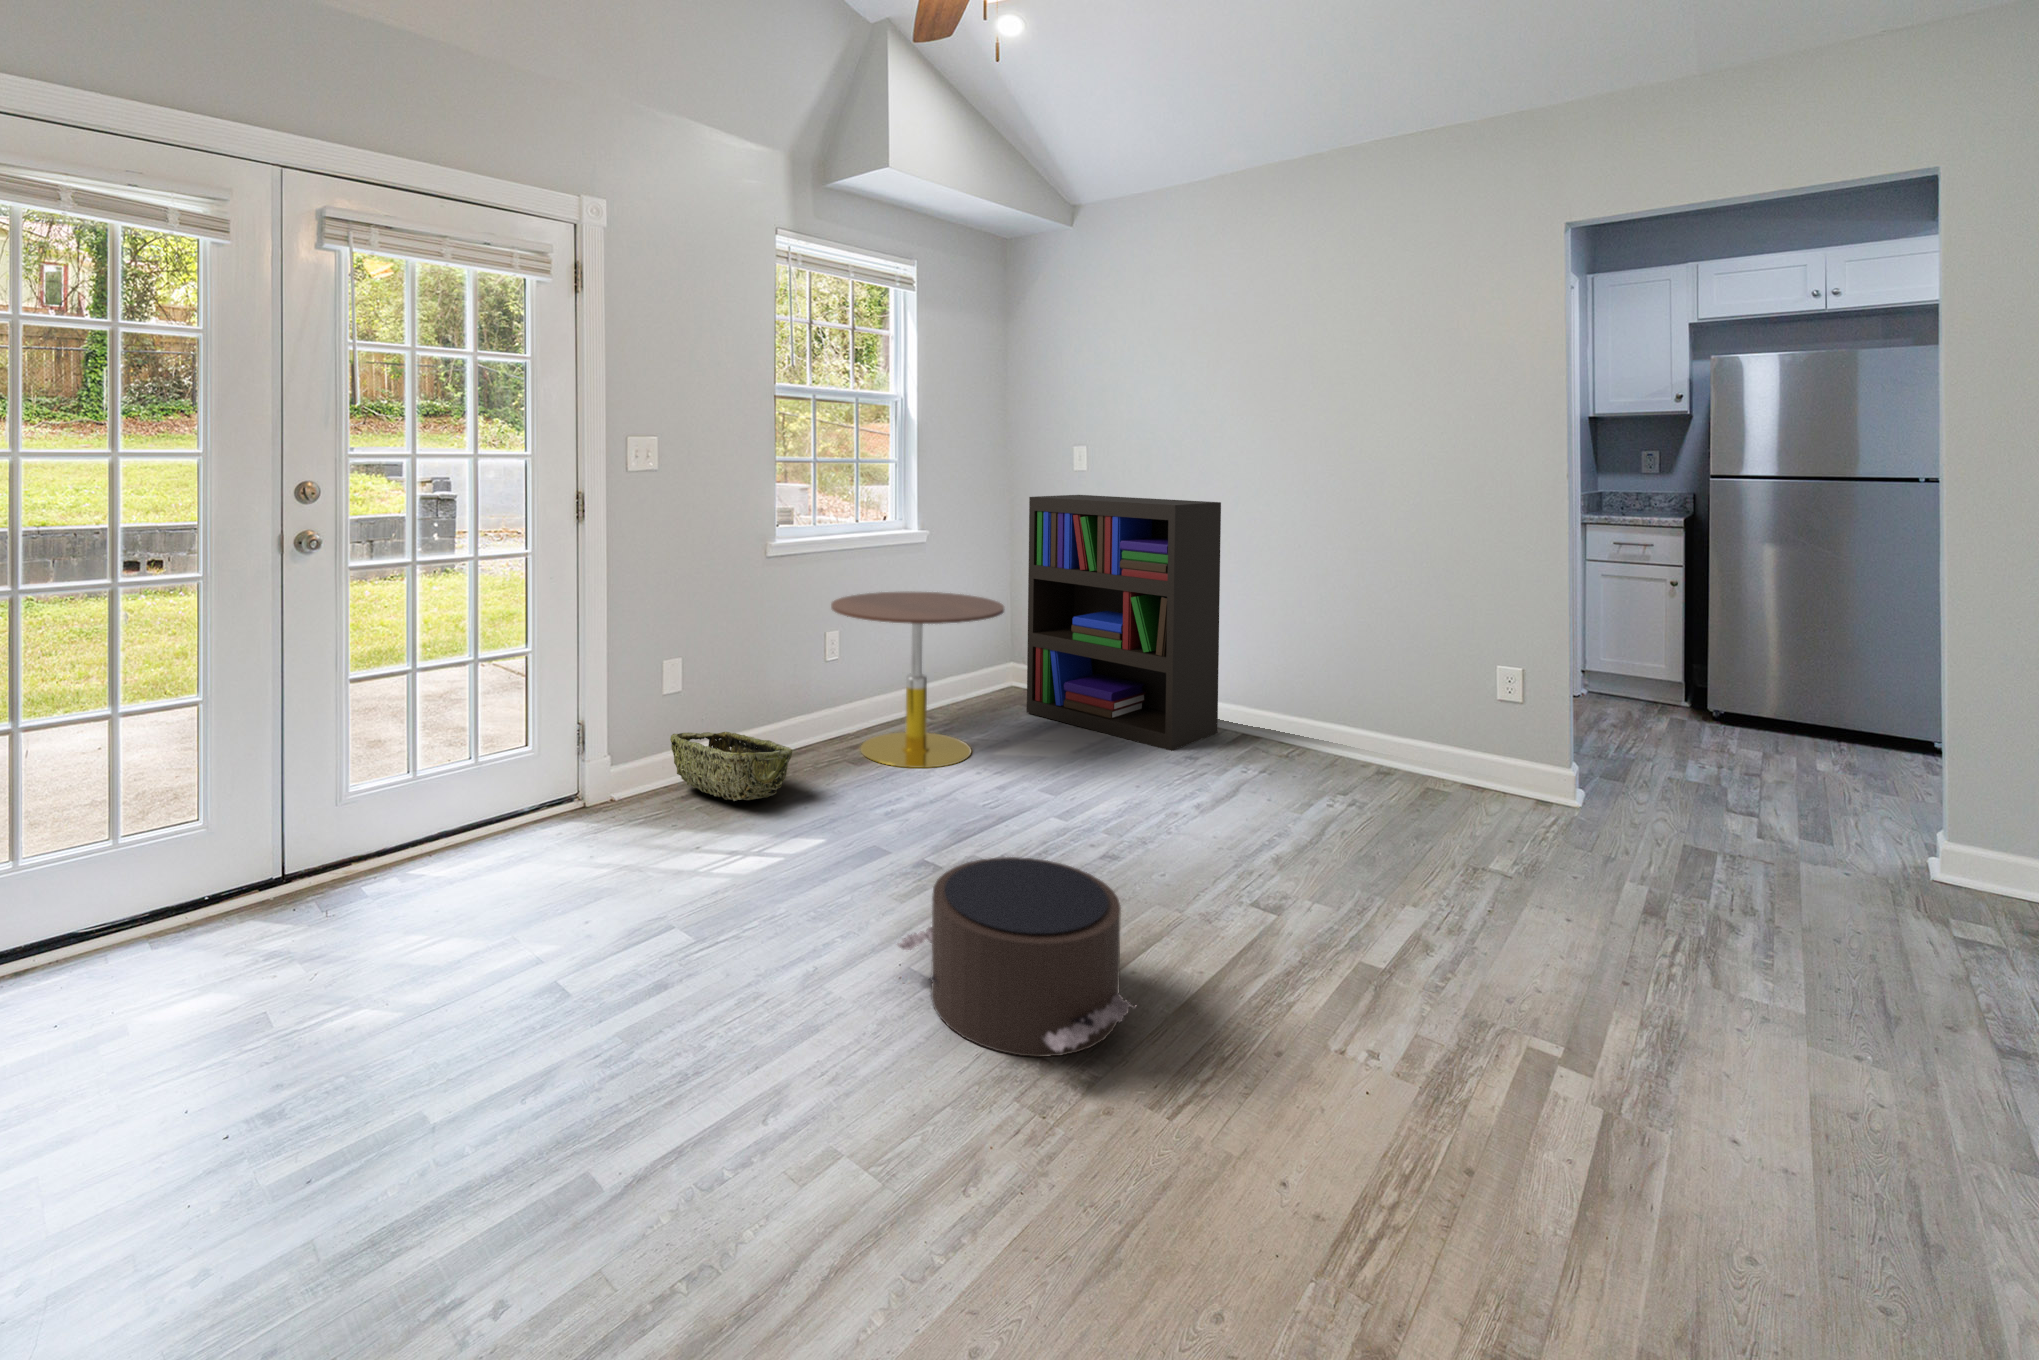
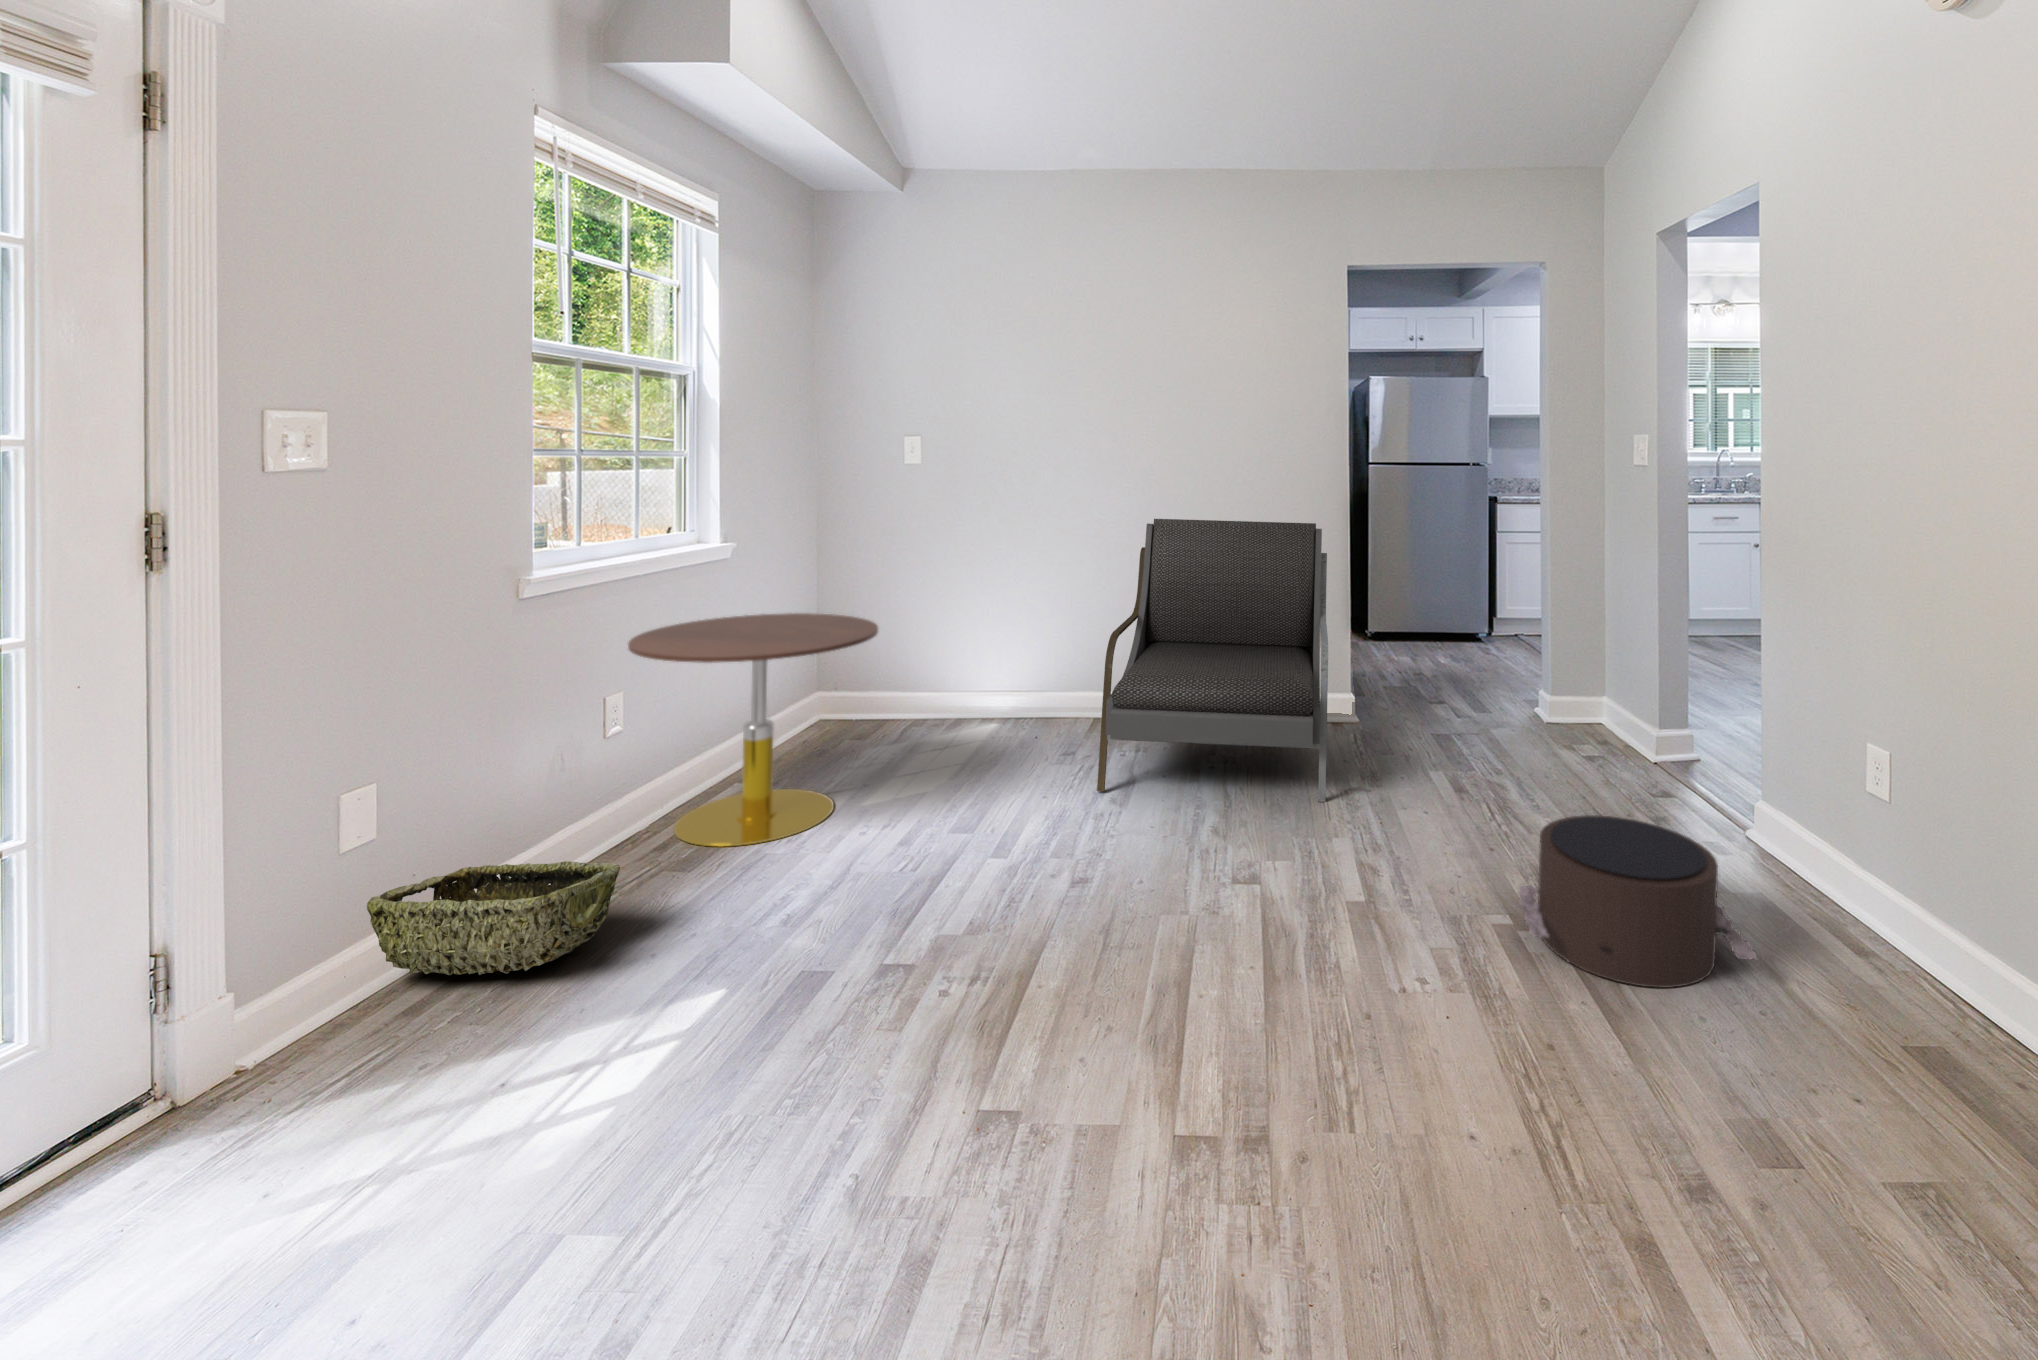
bookshelf: present [1027,495,1221,751] -> none [861,489,1073,748]
armchair: none [1188,531,1523,870] -> present [1097,519,1328,802]
pouf: present [897,857,1136,1057] -> present [1518,815,1757,988]

